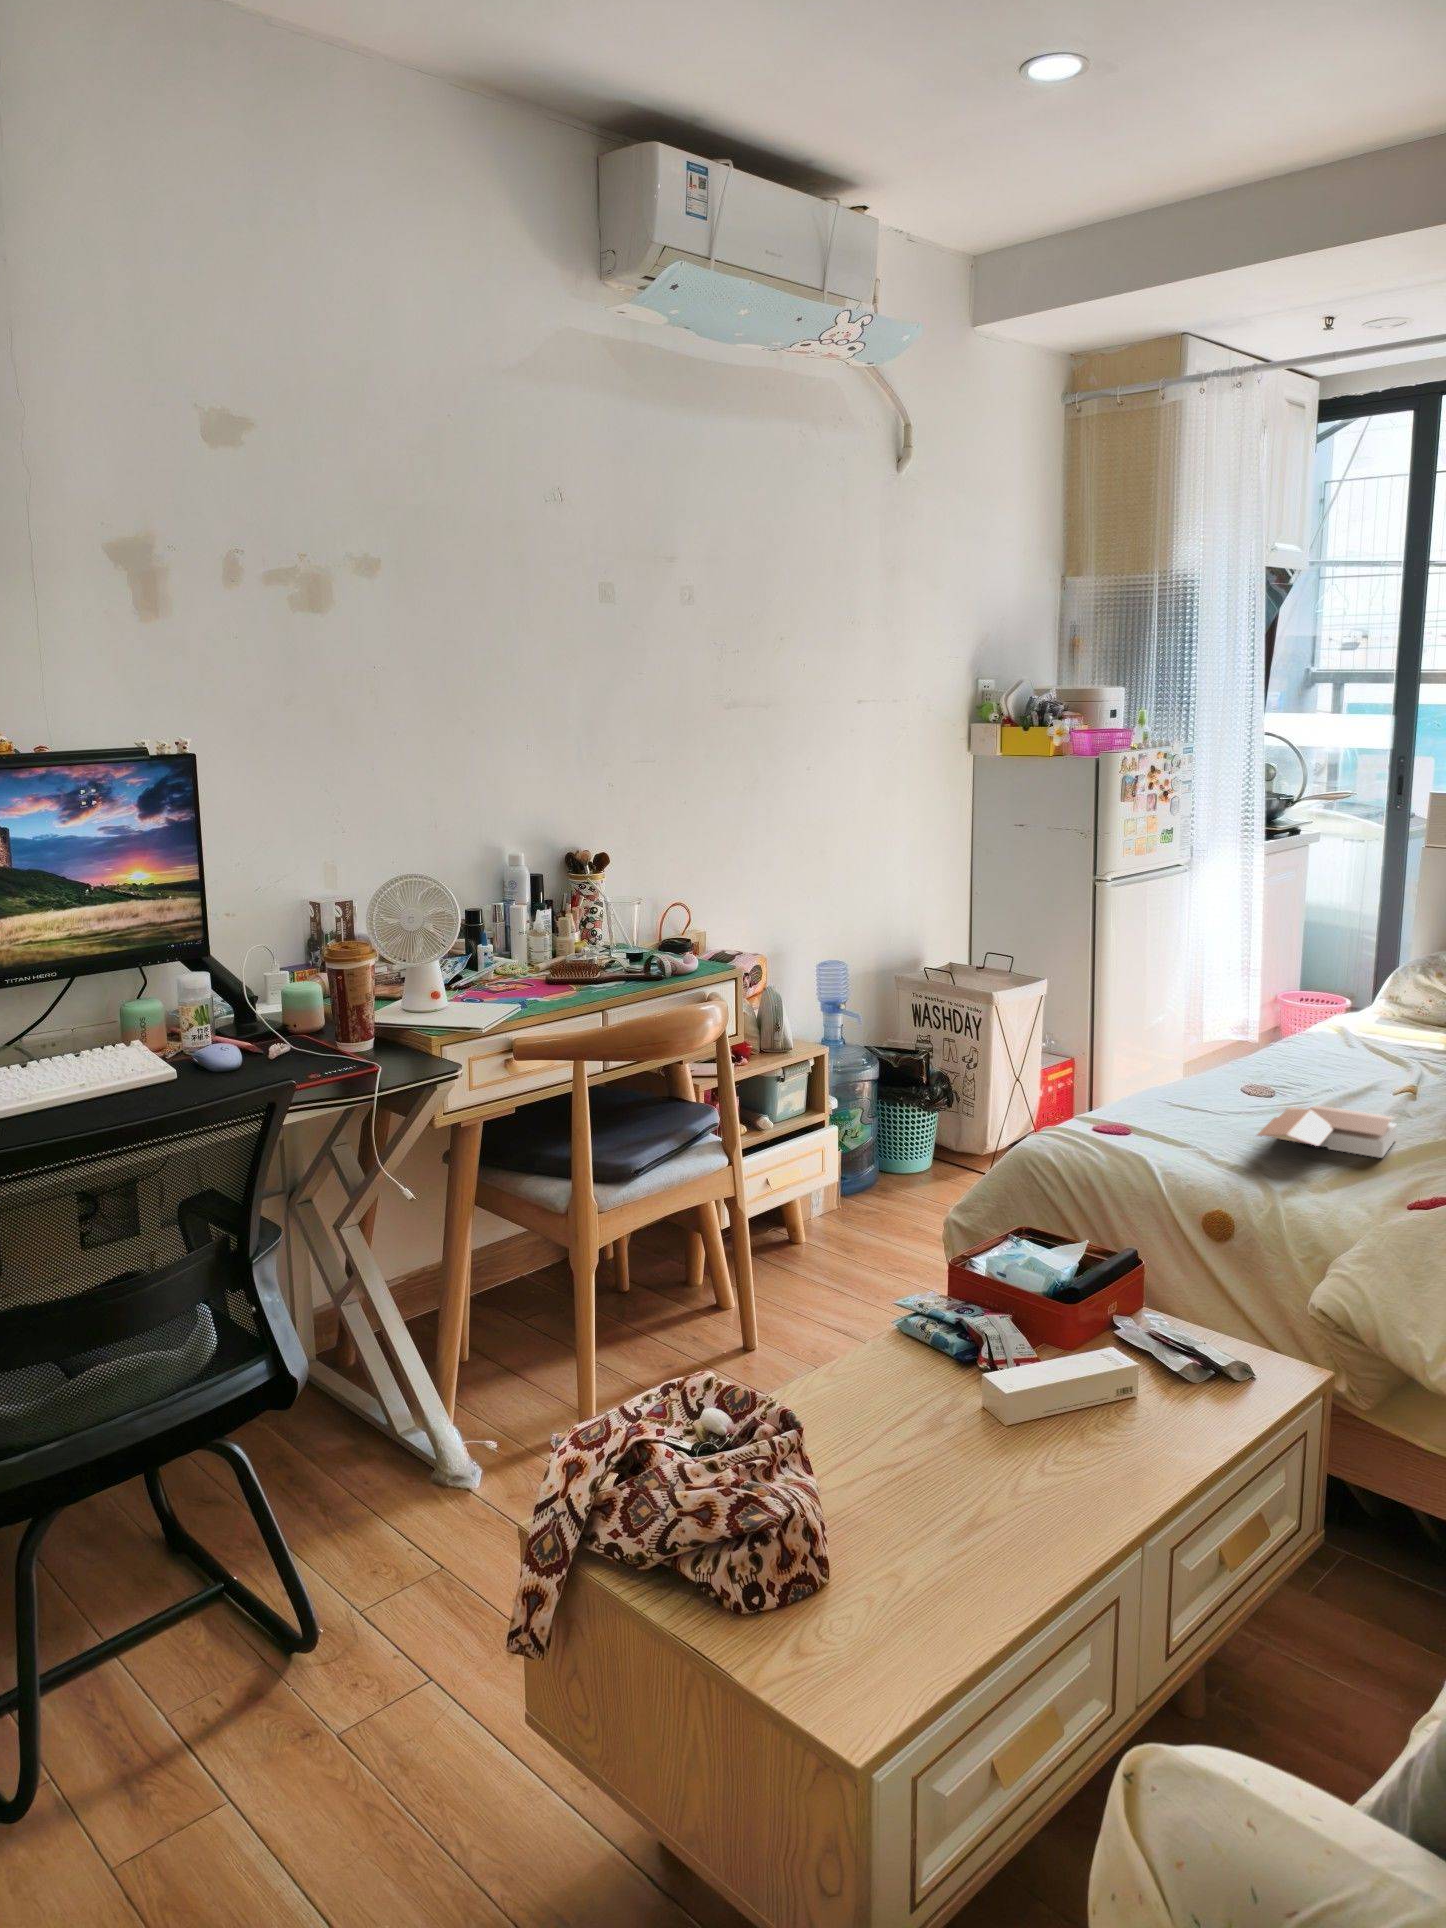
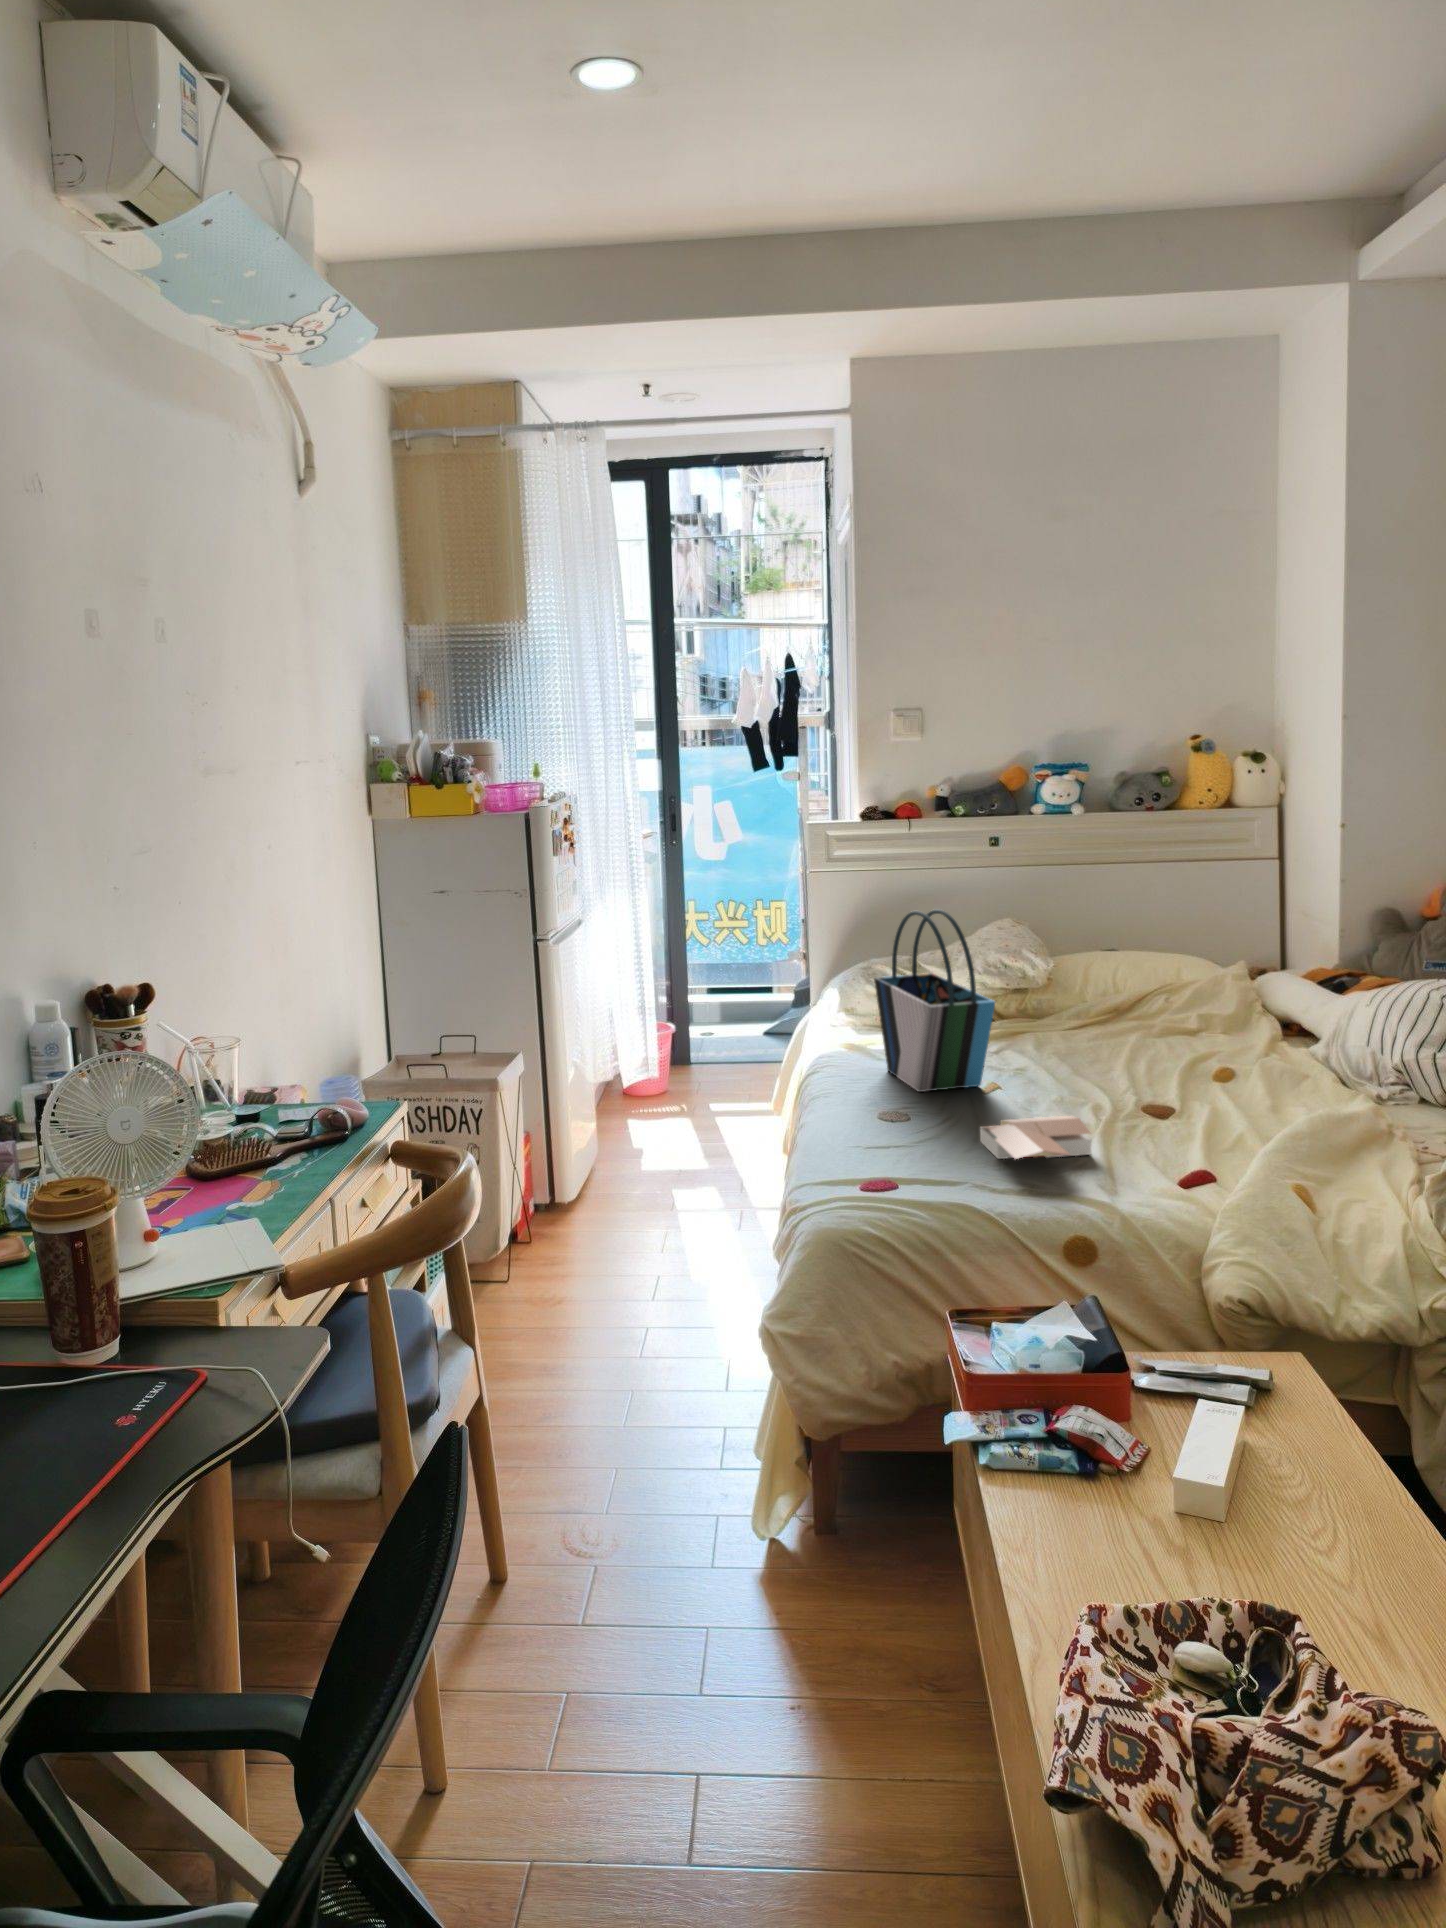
tote bag: none [1323,884,1417,1082] -> present [874,909,995,1092]

